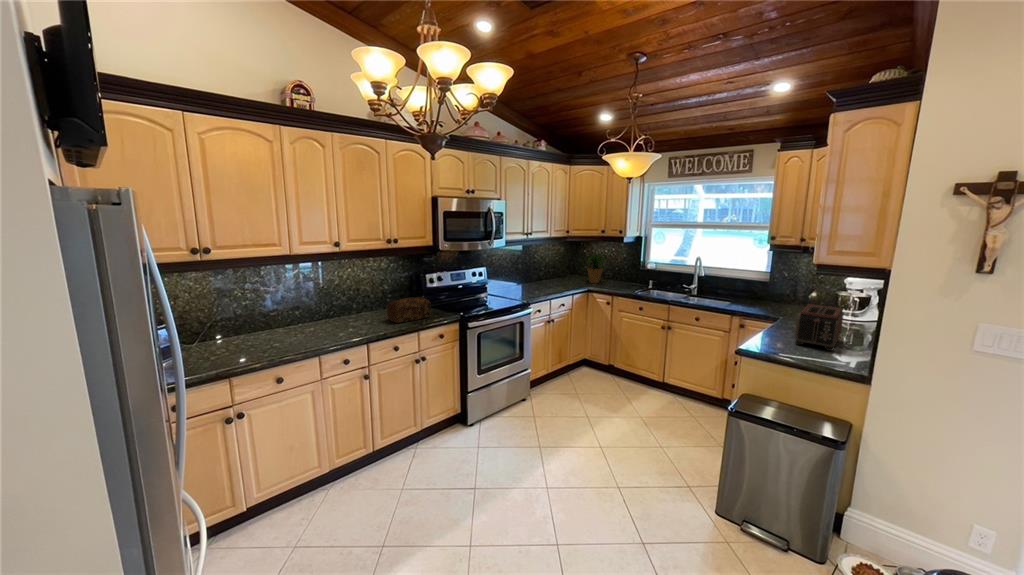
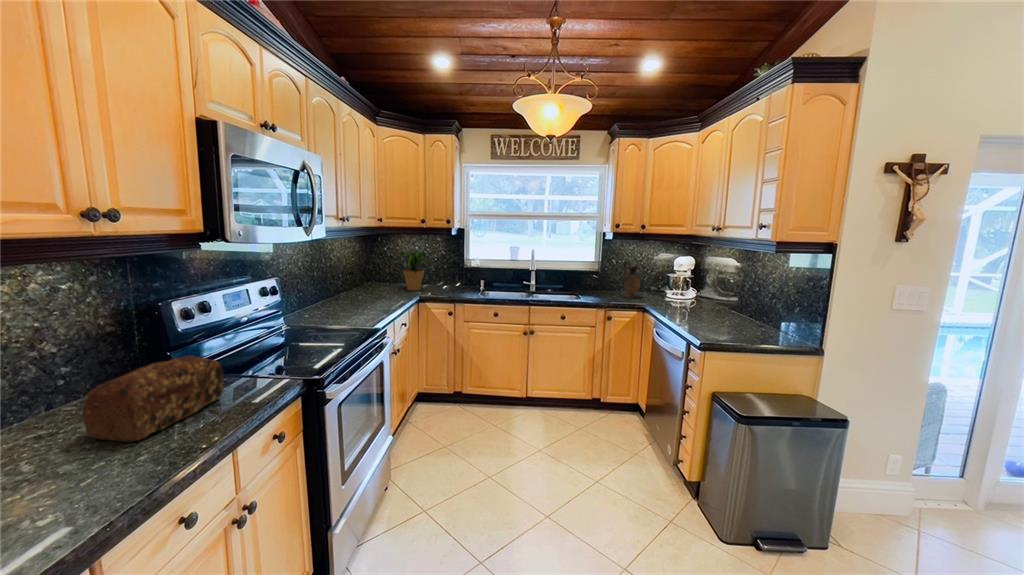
ceramic pitcher: none [777,273,798,312] -> present [623,260,641,298]
toaster: present [795,304,844,351] -> none [691,286,747,328]

